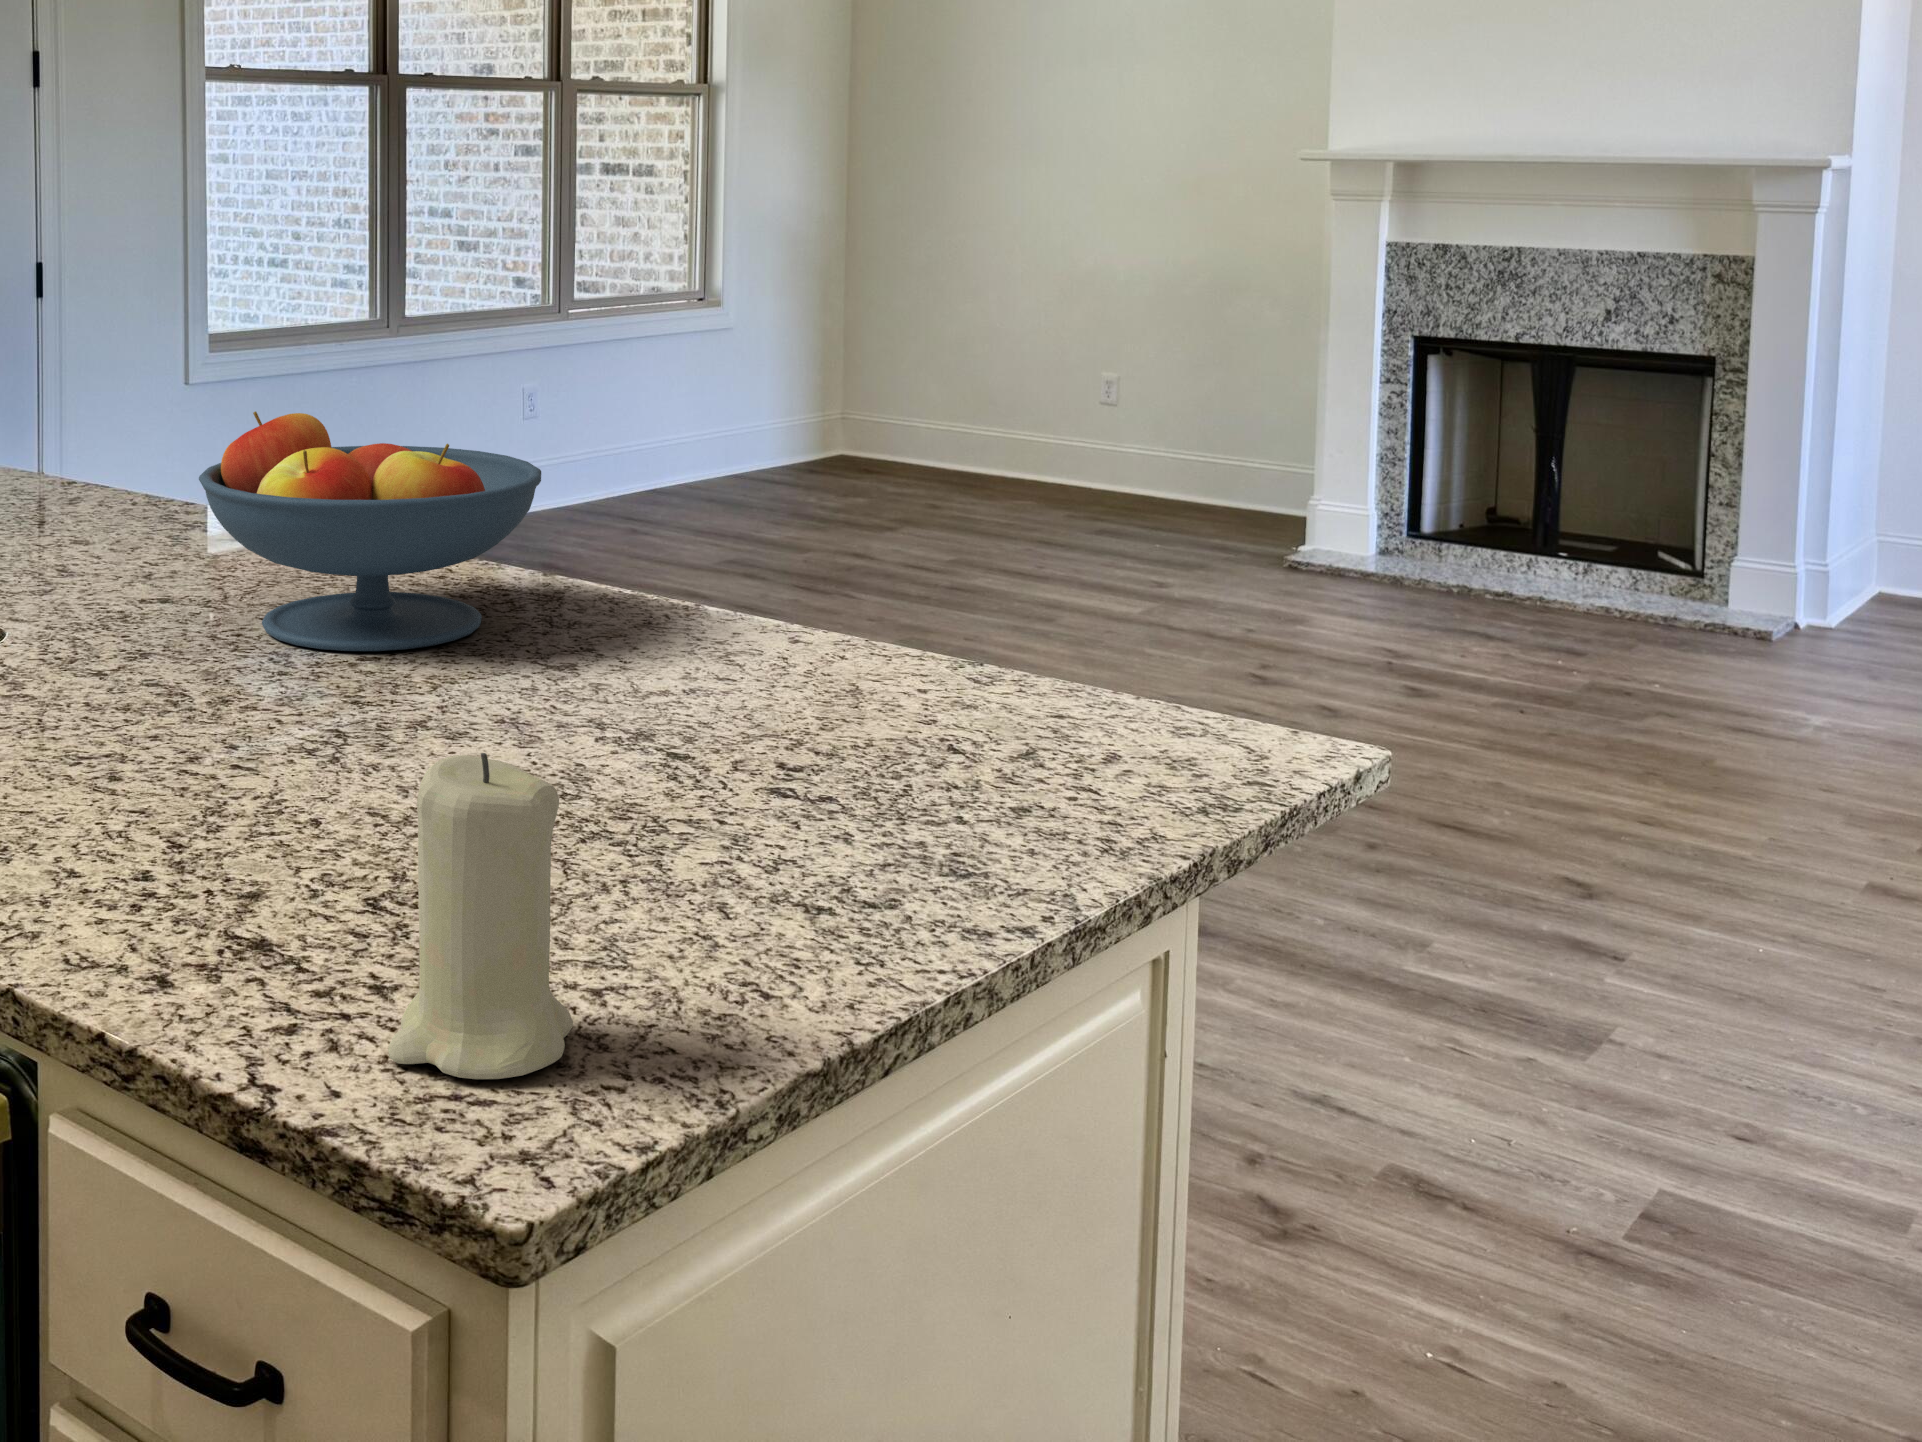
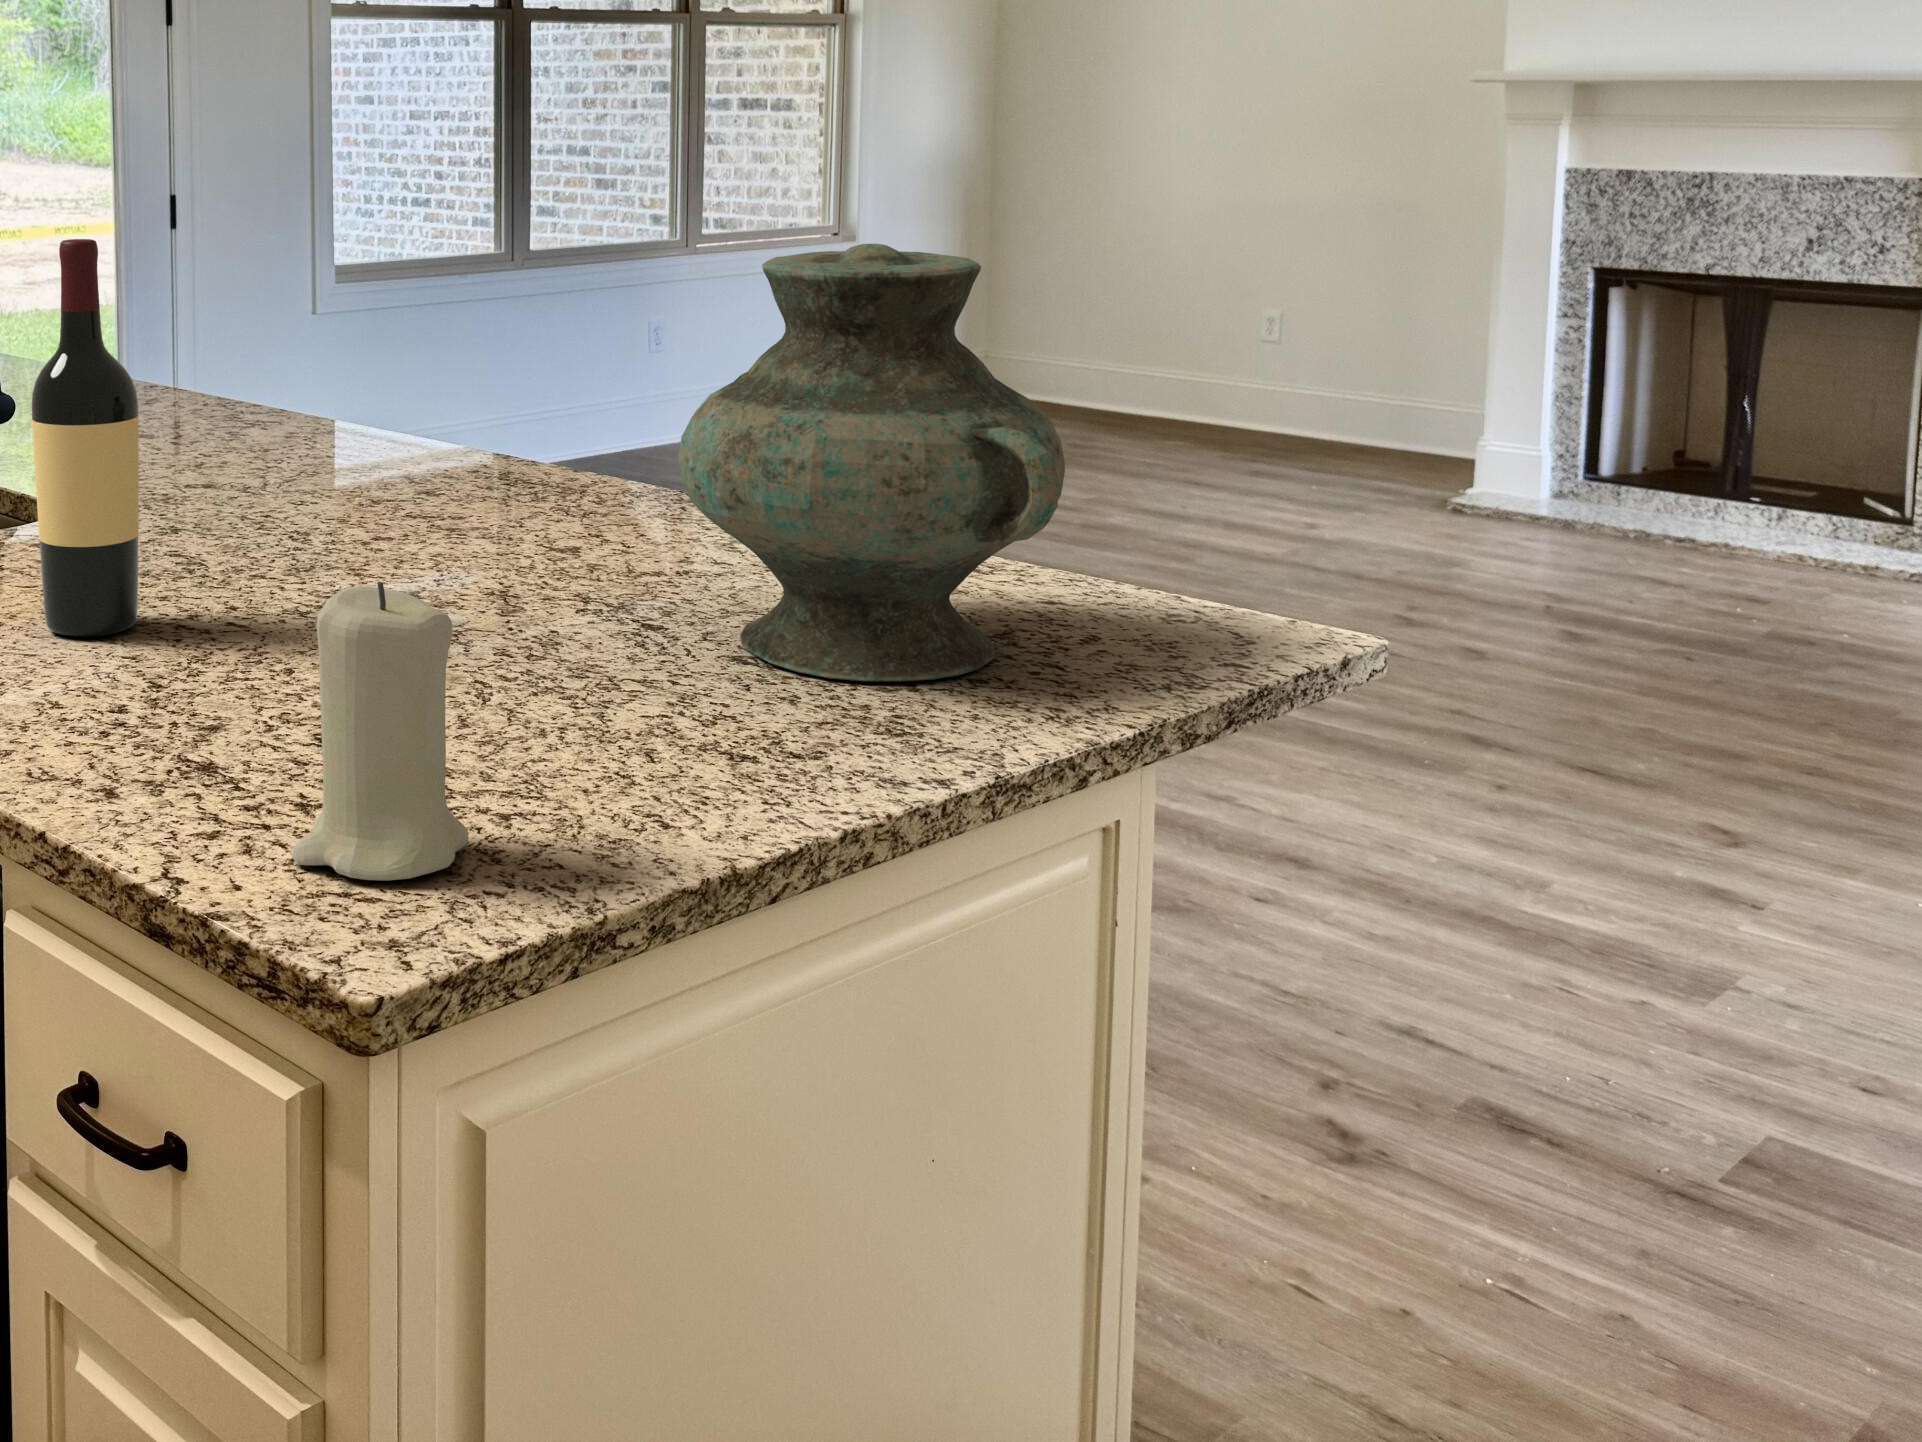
wine bottle: none [21,357,137,786] -> present [32,239,139,637]
vase: none [711,363,1114,812] -> present [678,244,1065,682]
fruit bowl: present [199,411,541,651] -> none [233,307,560,533]

